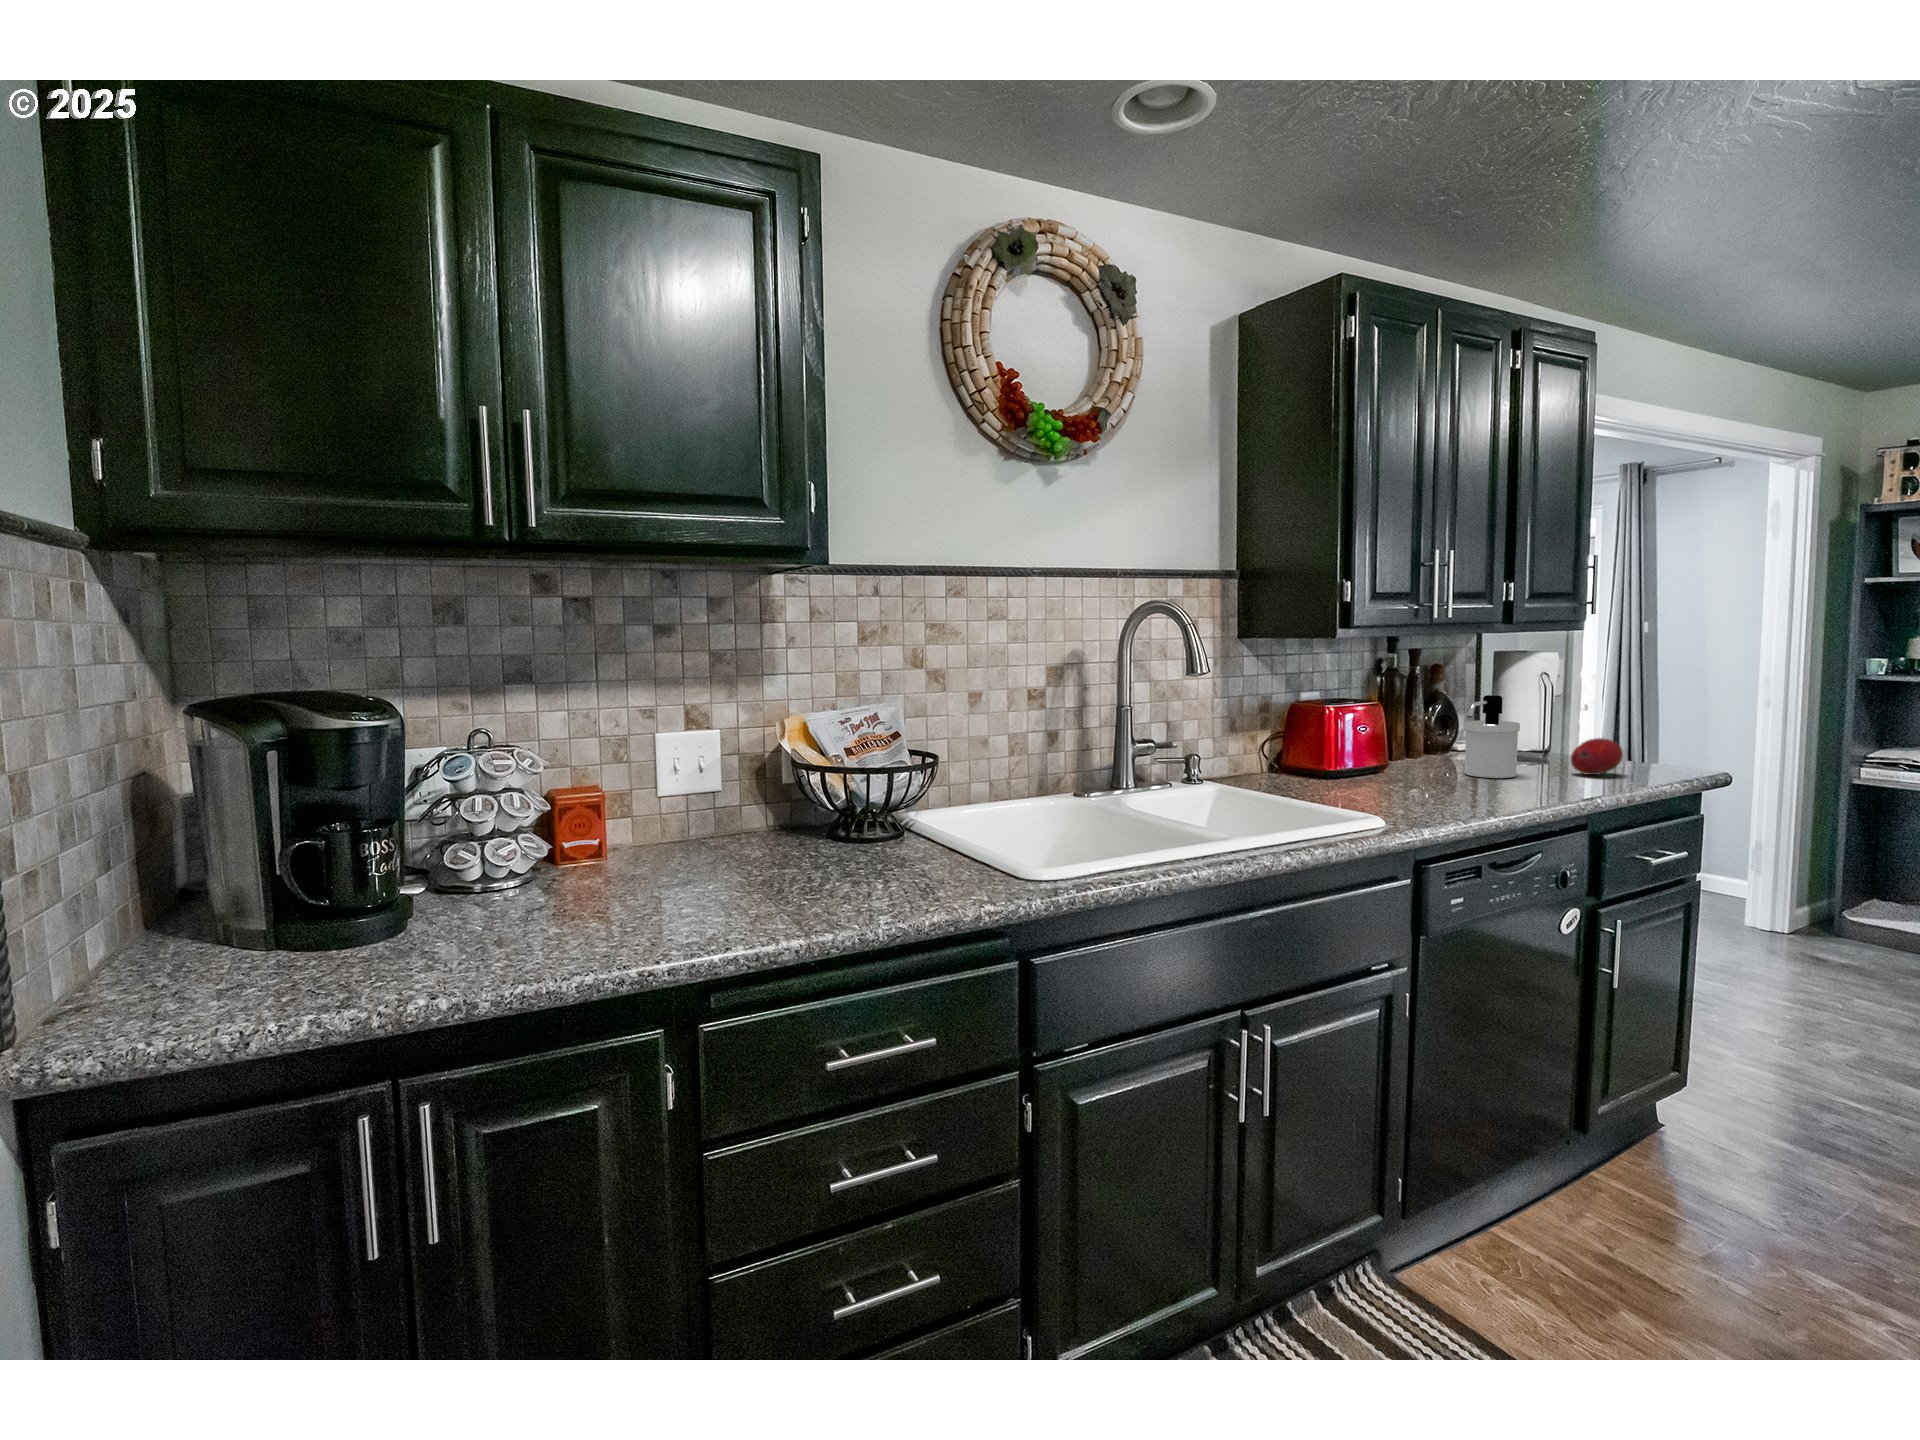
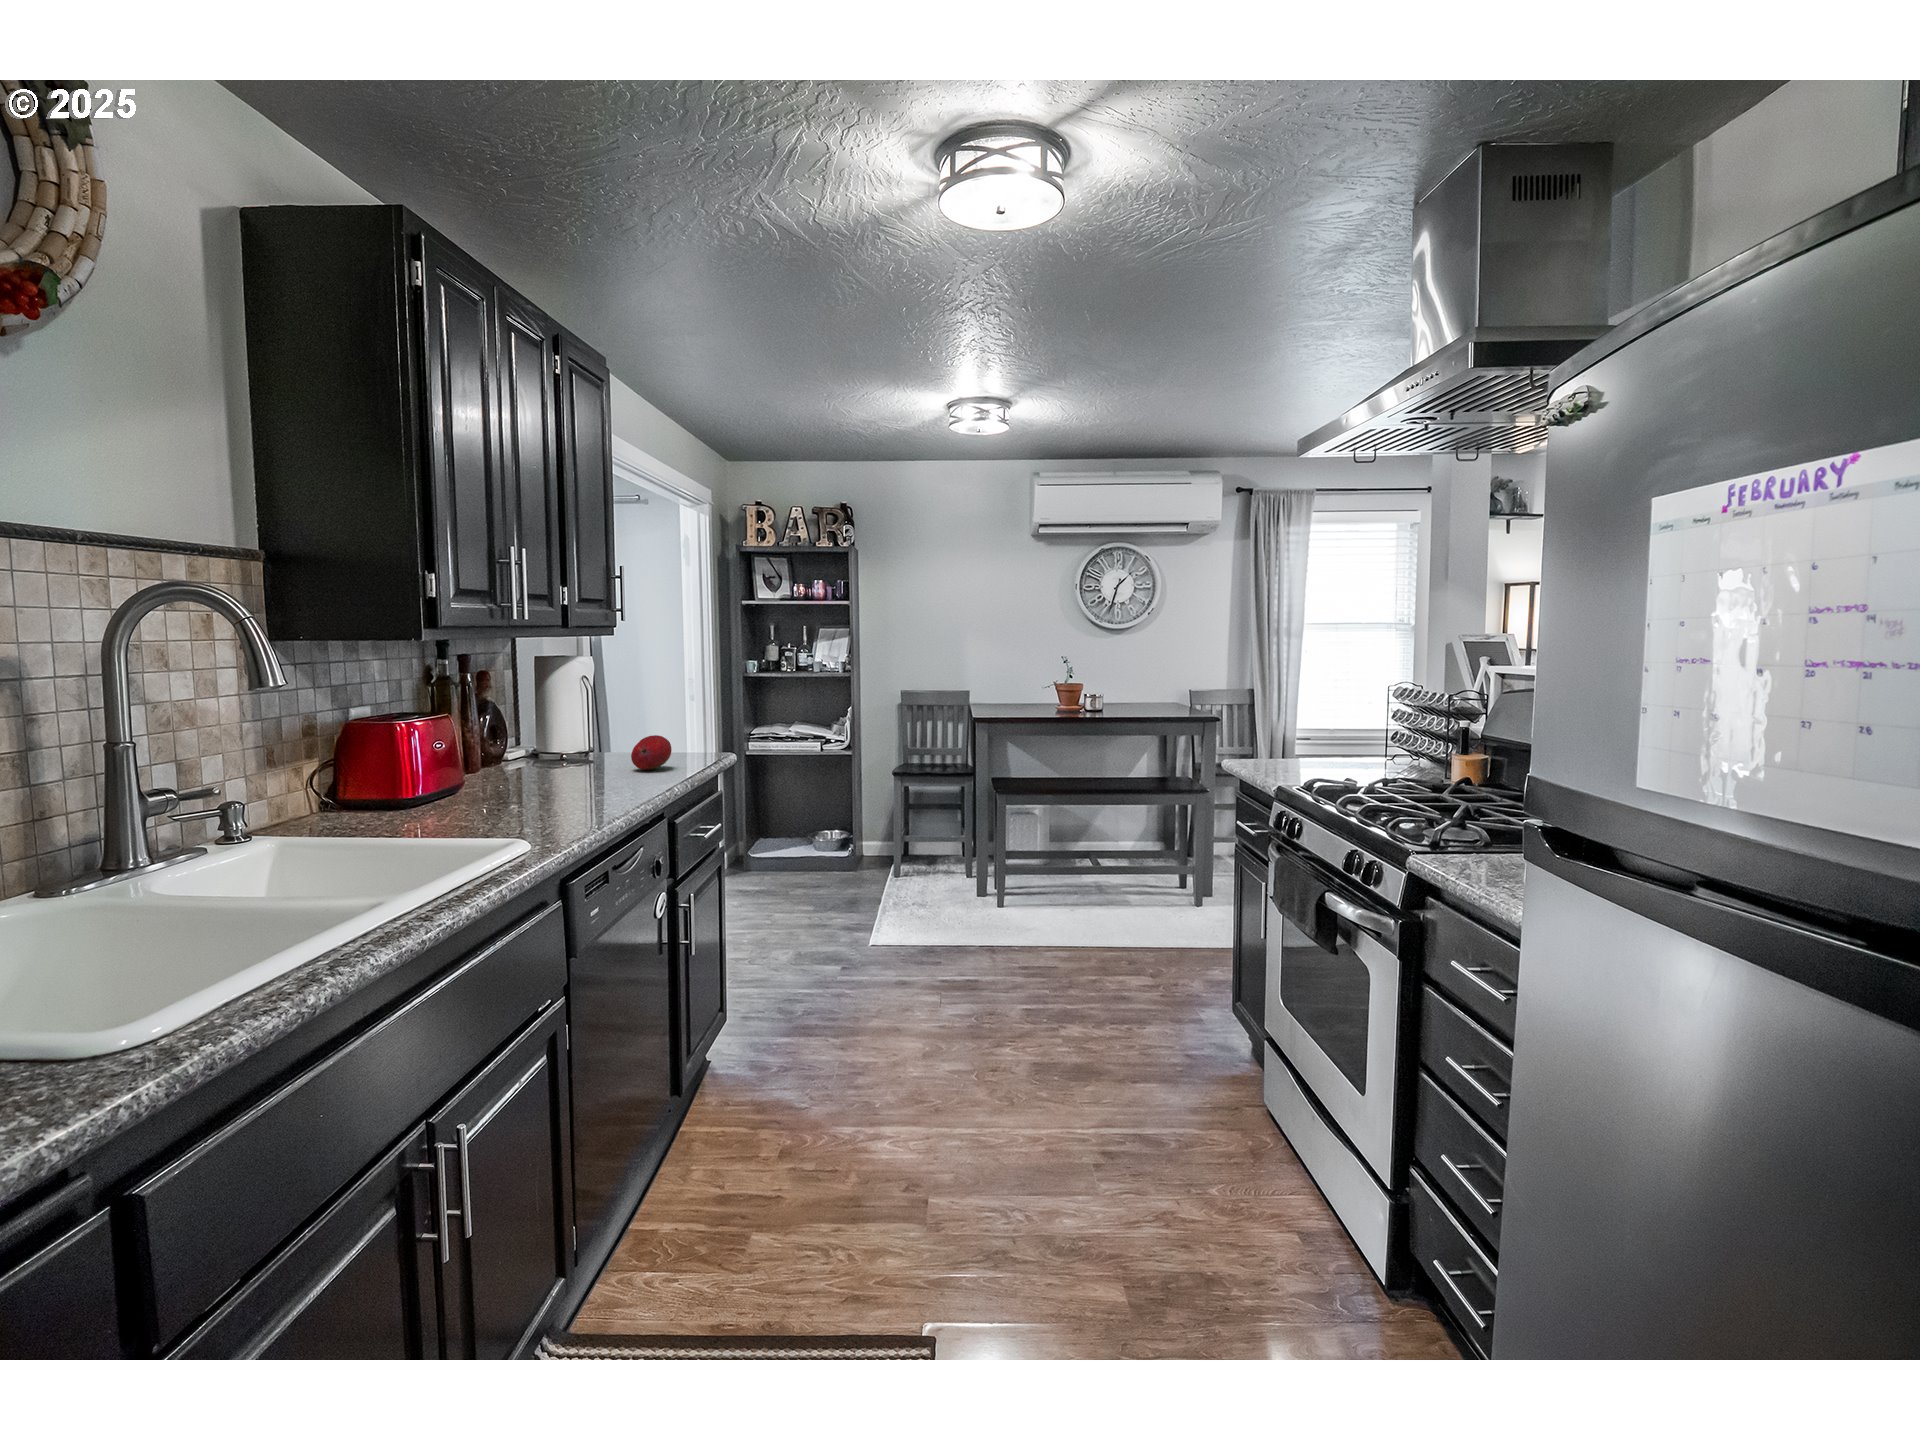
soap dispenser: present [1464,695,1520,778] -> none [539,701,592,784]

